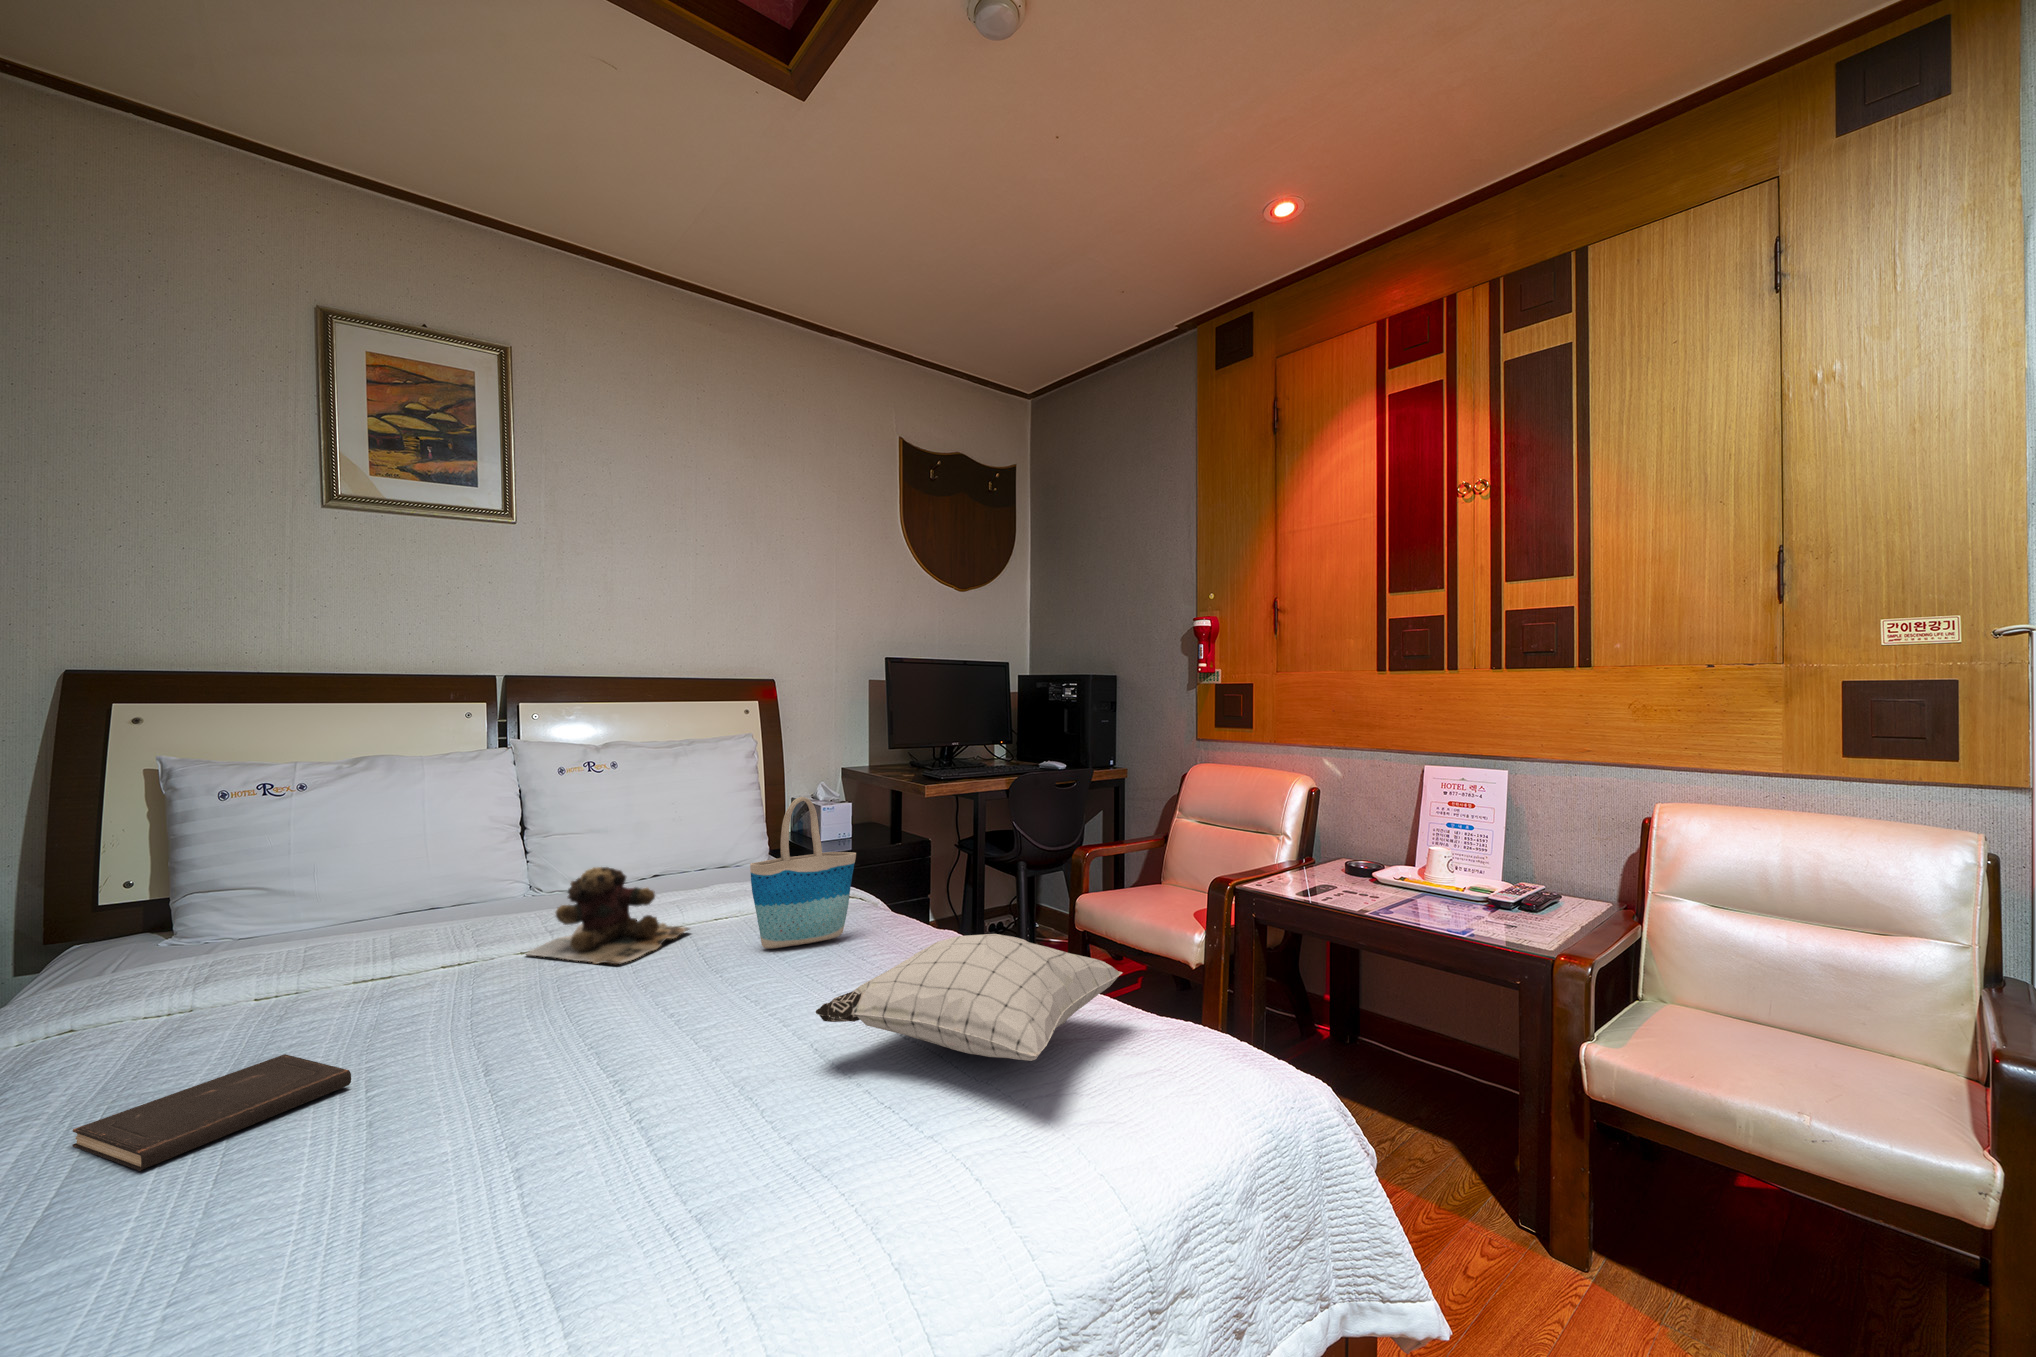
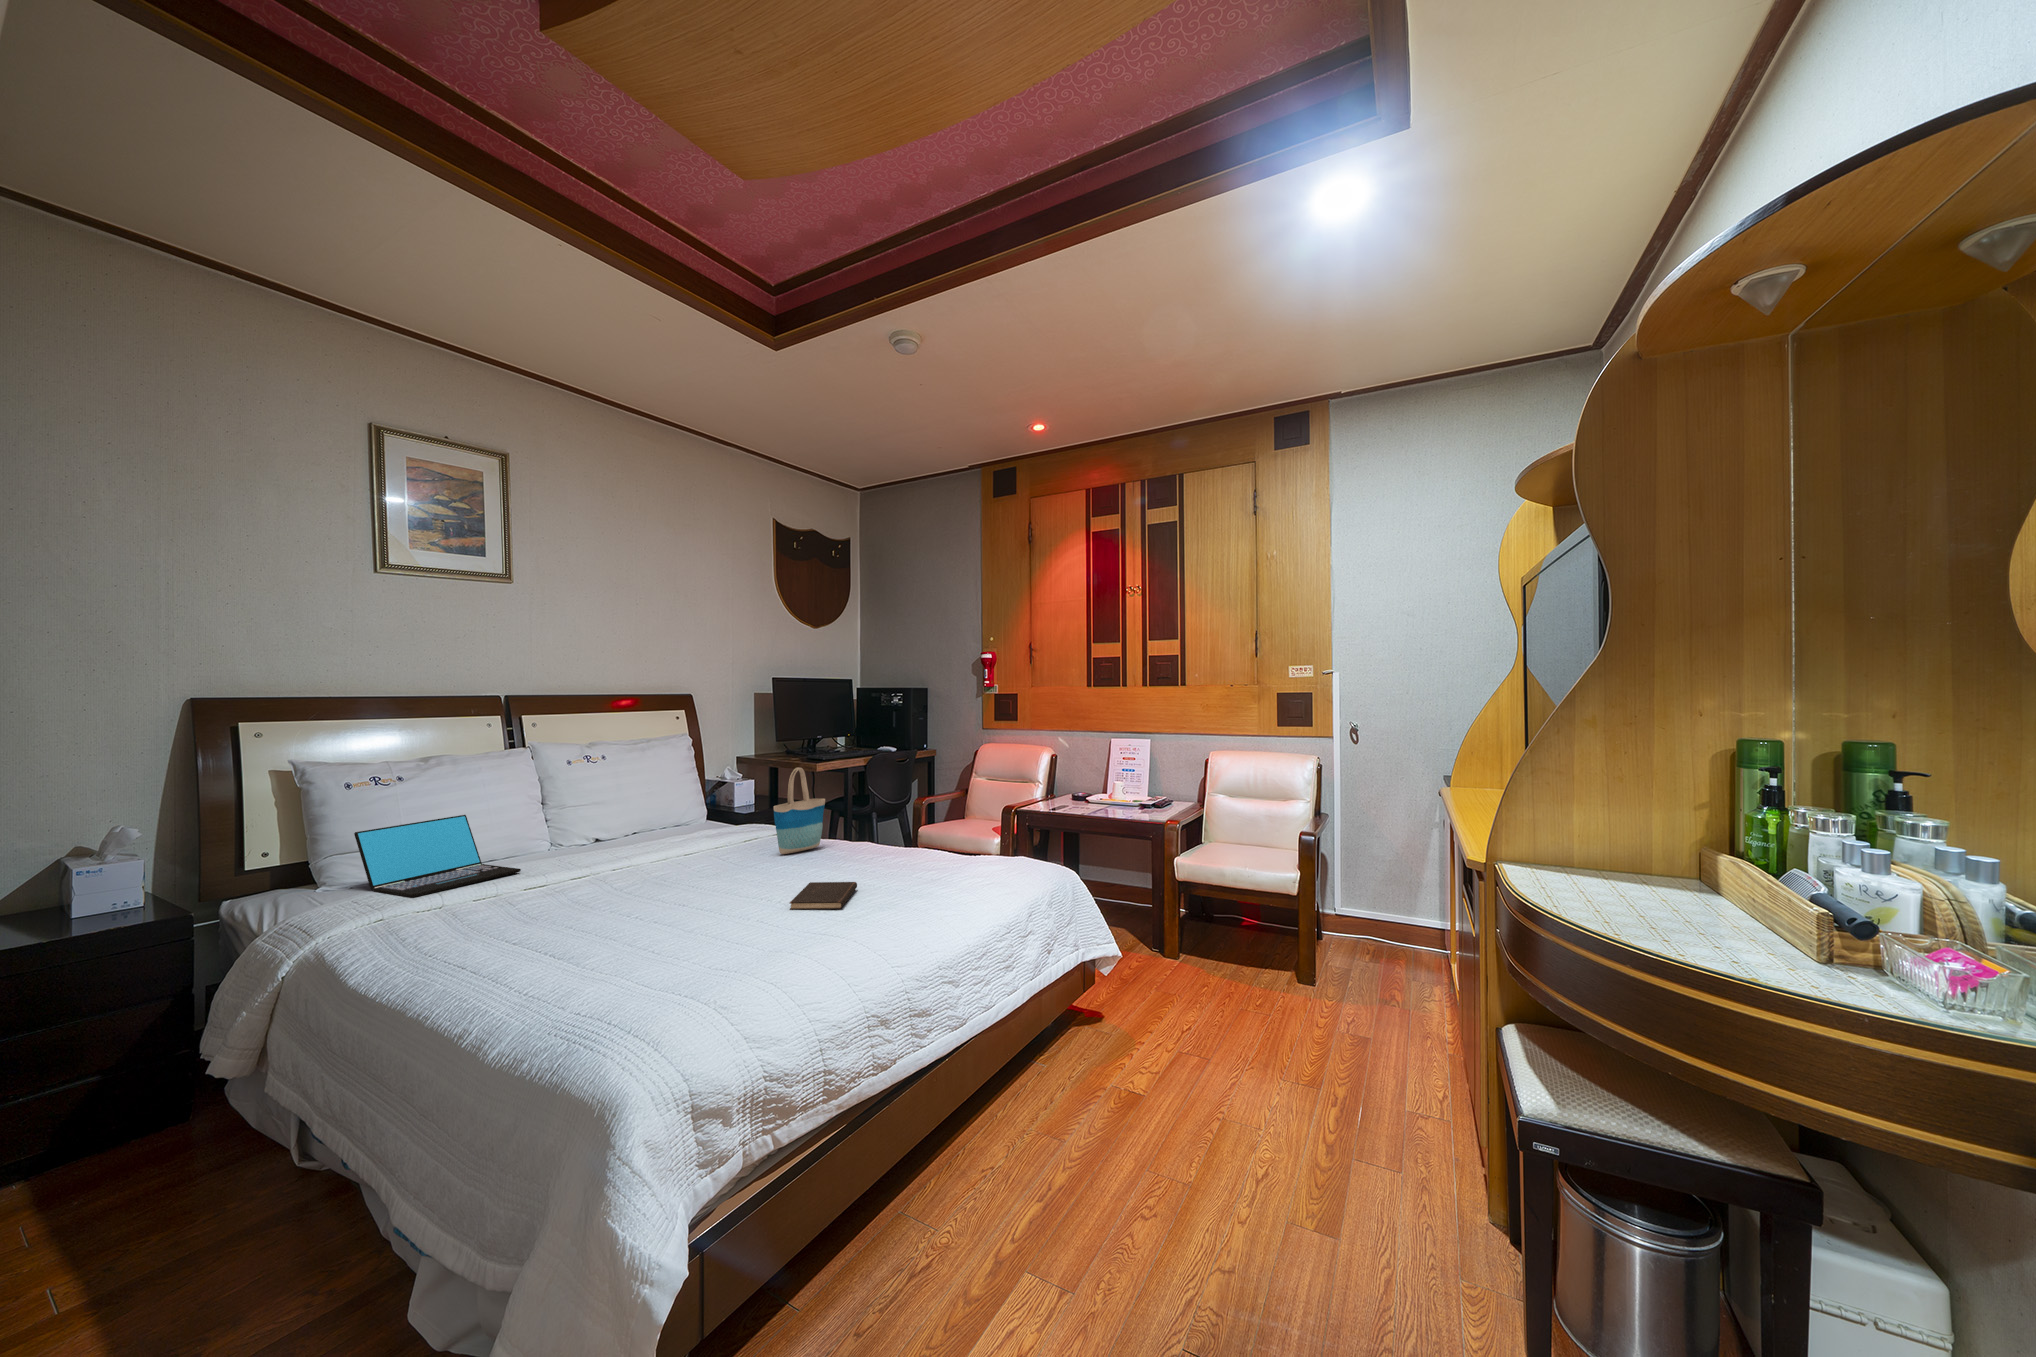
laptop: none [152,843,376,982] -> present [354,815,521,898]
teddy bear: present [527,867,689,964] -> none [638,815,724,868]
pillow: present [816,934,1123,1061] -> none [871,821,995,872]
hardcover book: present [72,1054,351,1171] -> present [790,882,857,910]

